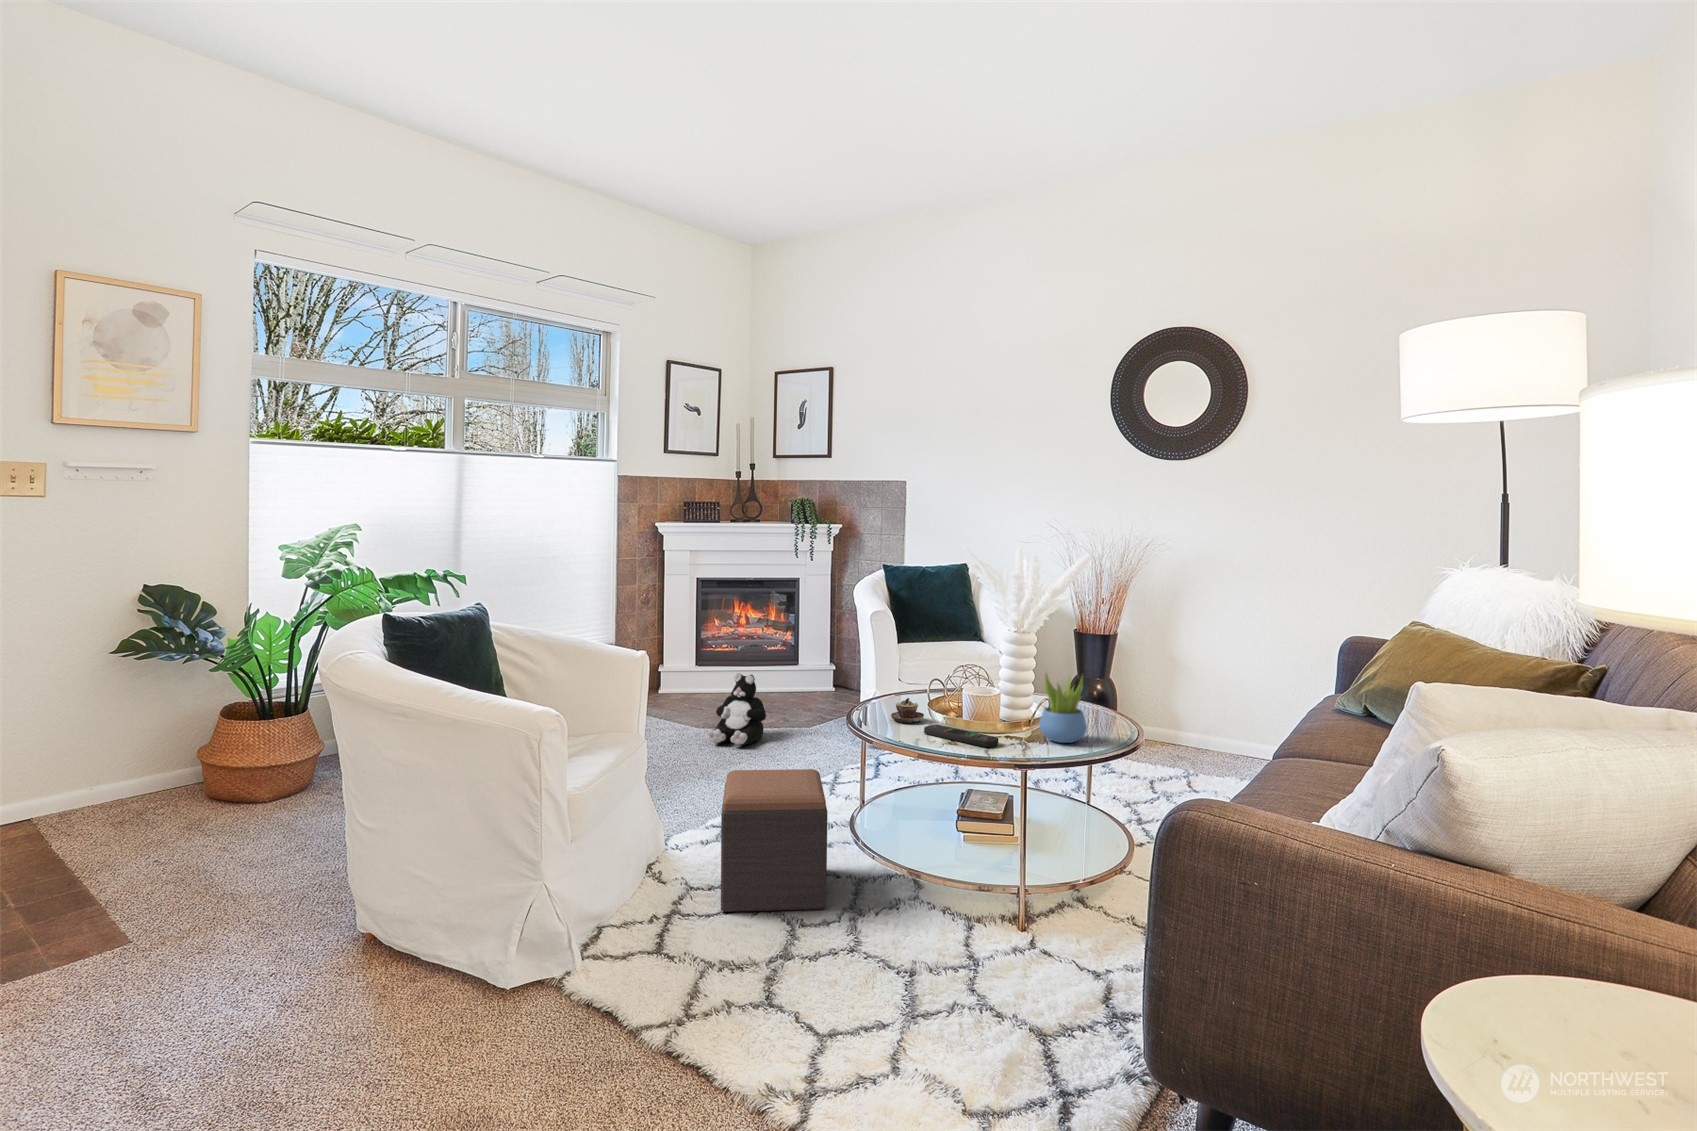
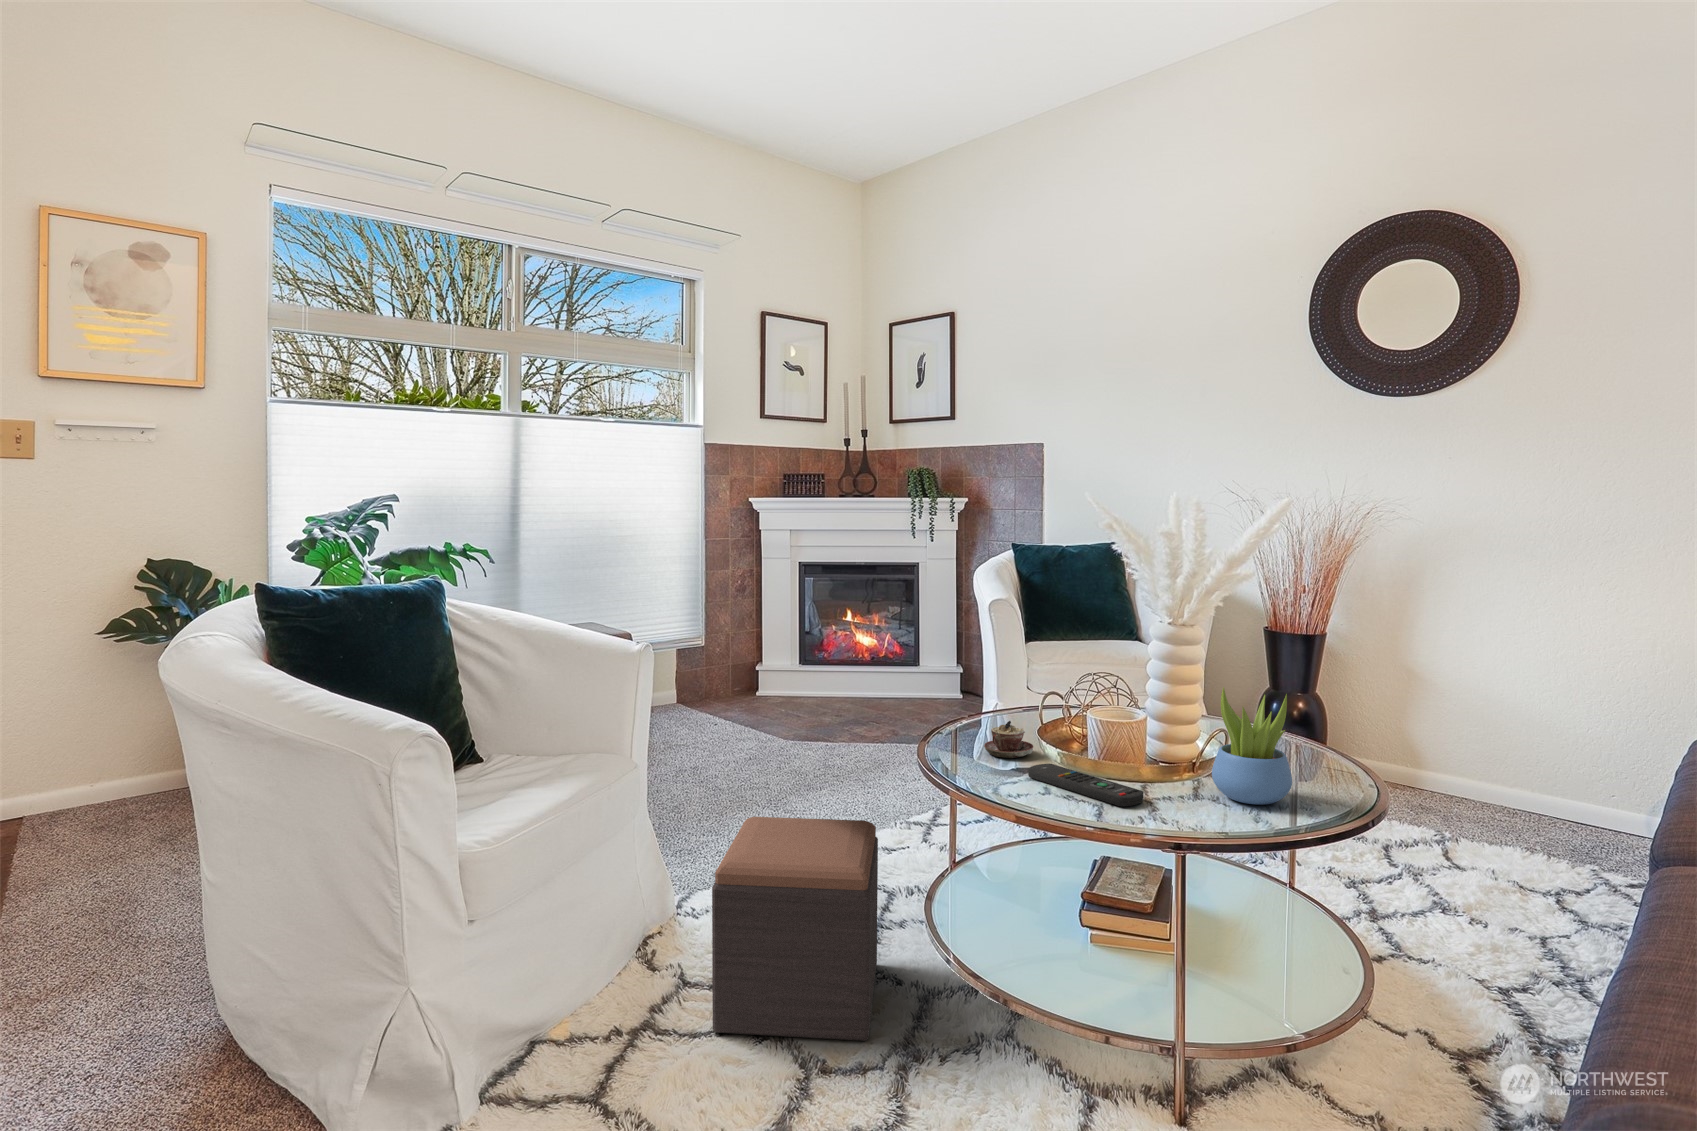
plush toy: present [708,674,766,746] -> none [785,675,858,765]

